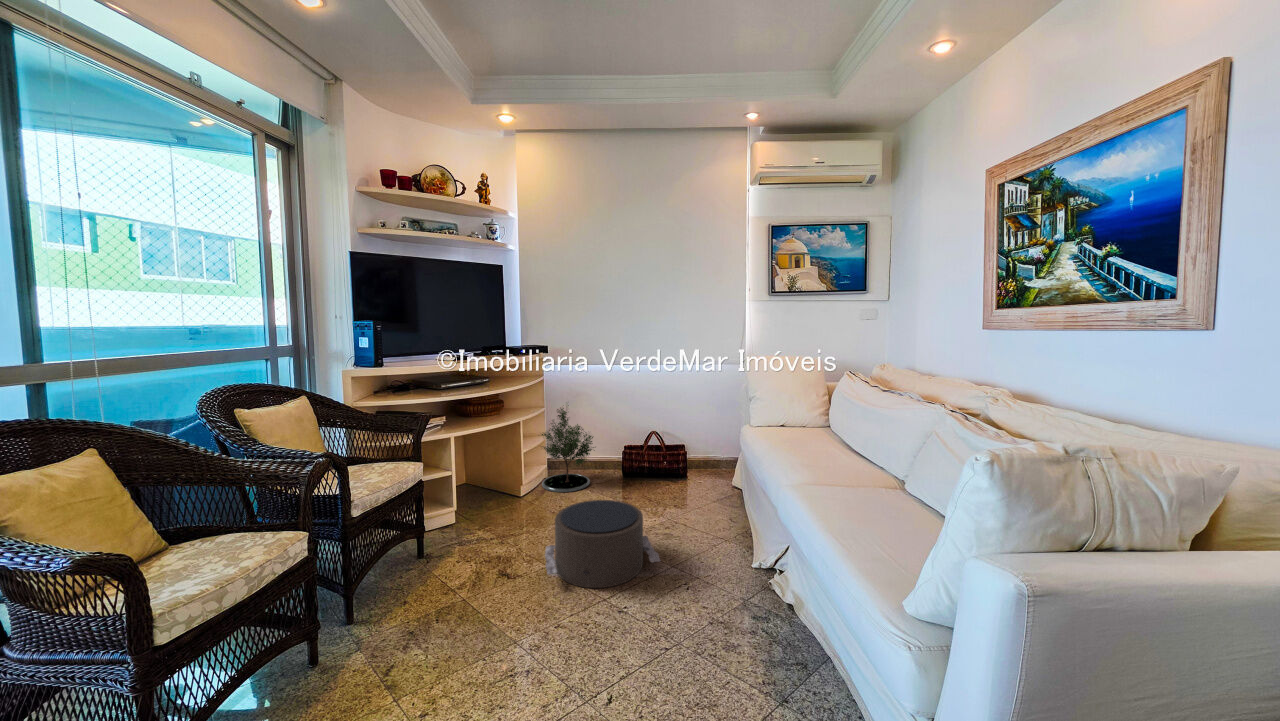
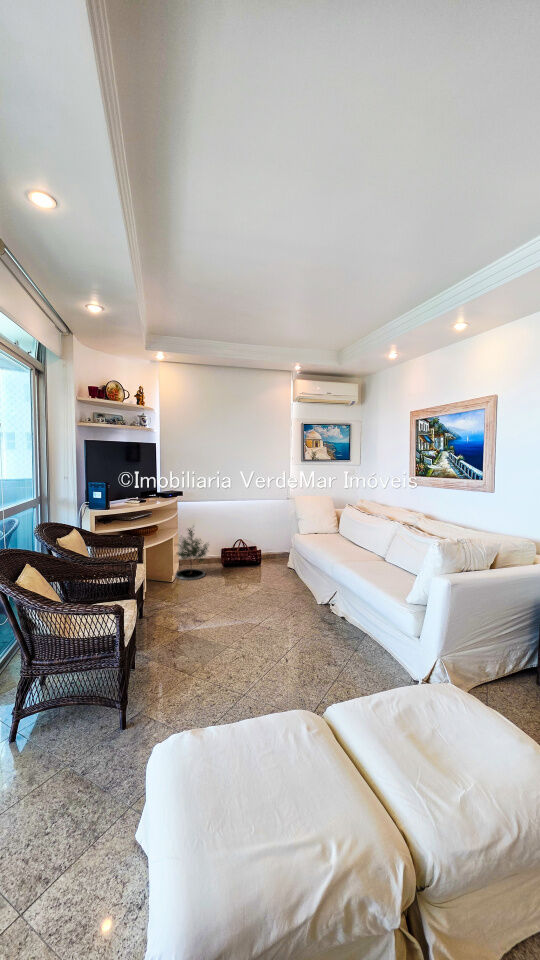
pouf: present [545,500,660,588] -> none [211,579,277,624]

